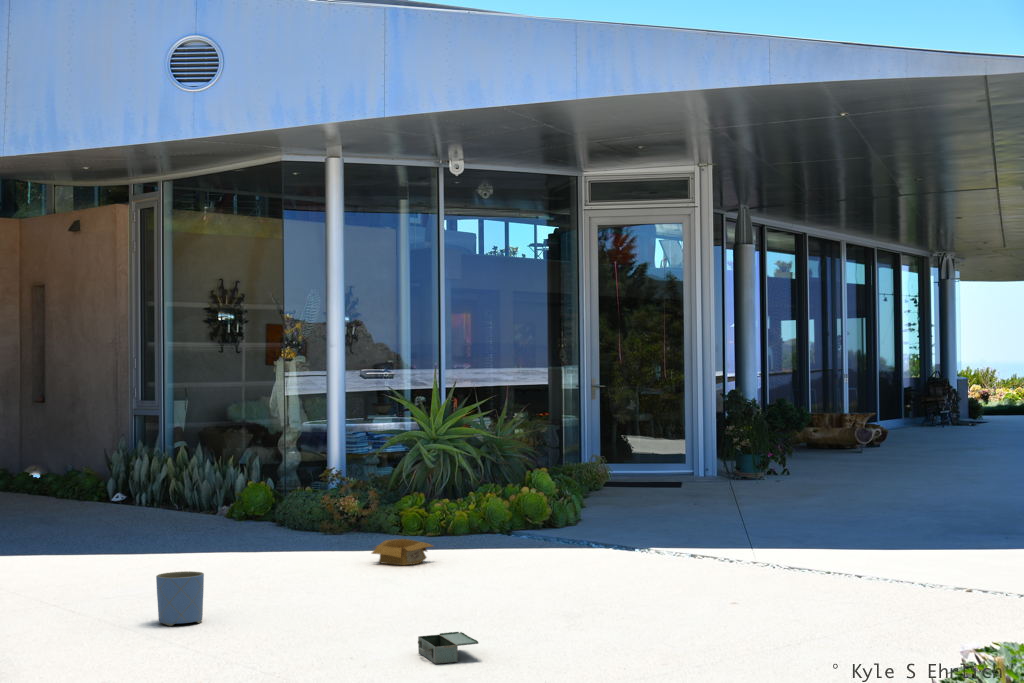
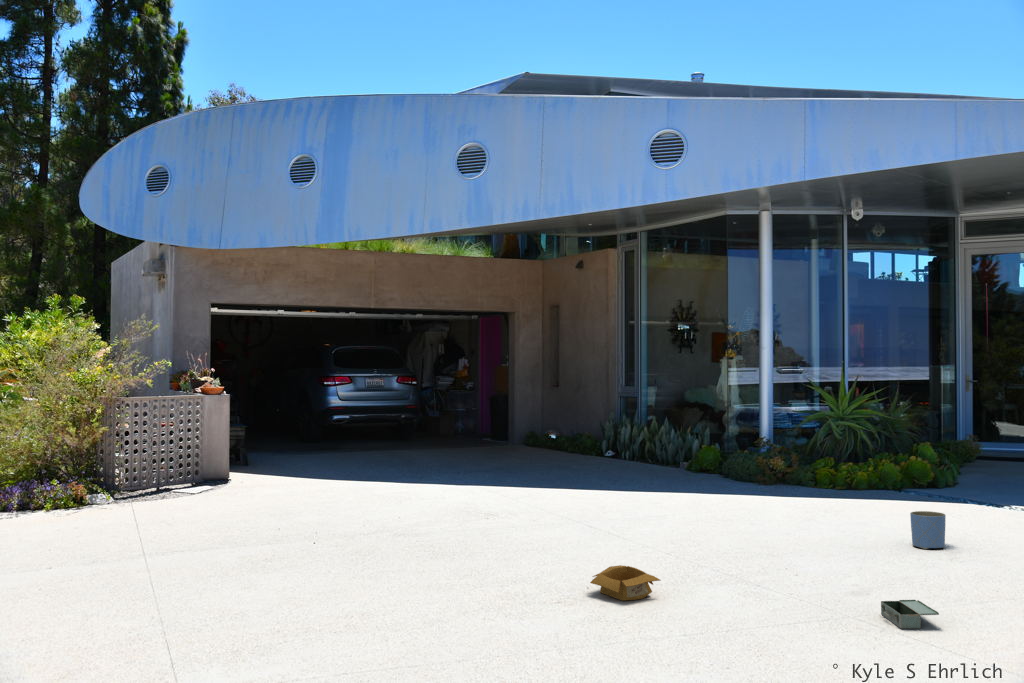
cardboard box: present [372,539,434,565] -> present [590,565,660,601]
planter: present [156,571,204,626] -> present [910,511,946,549]

